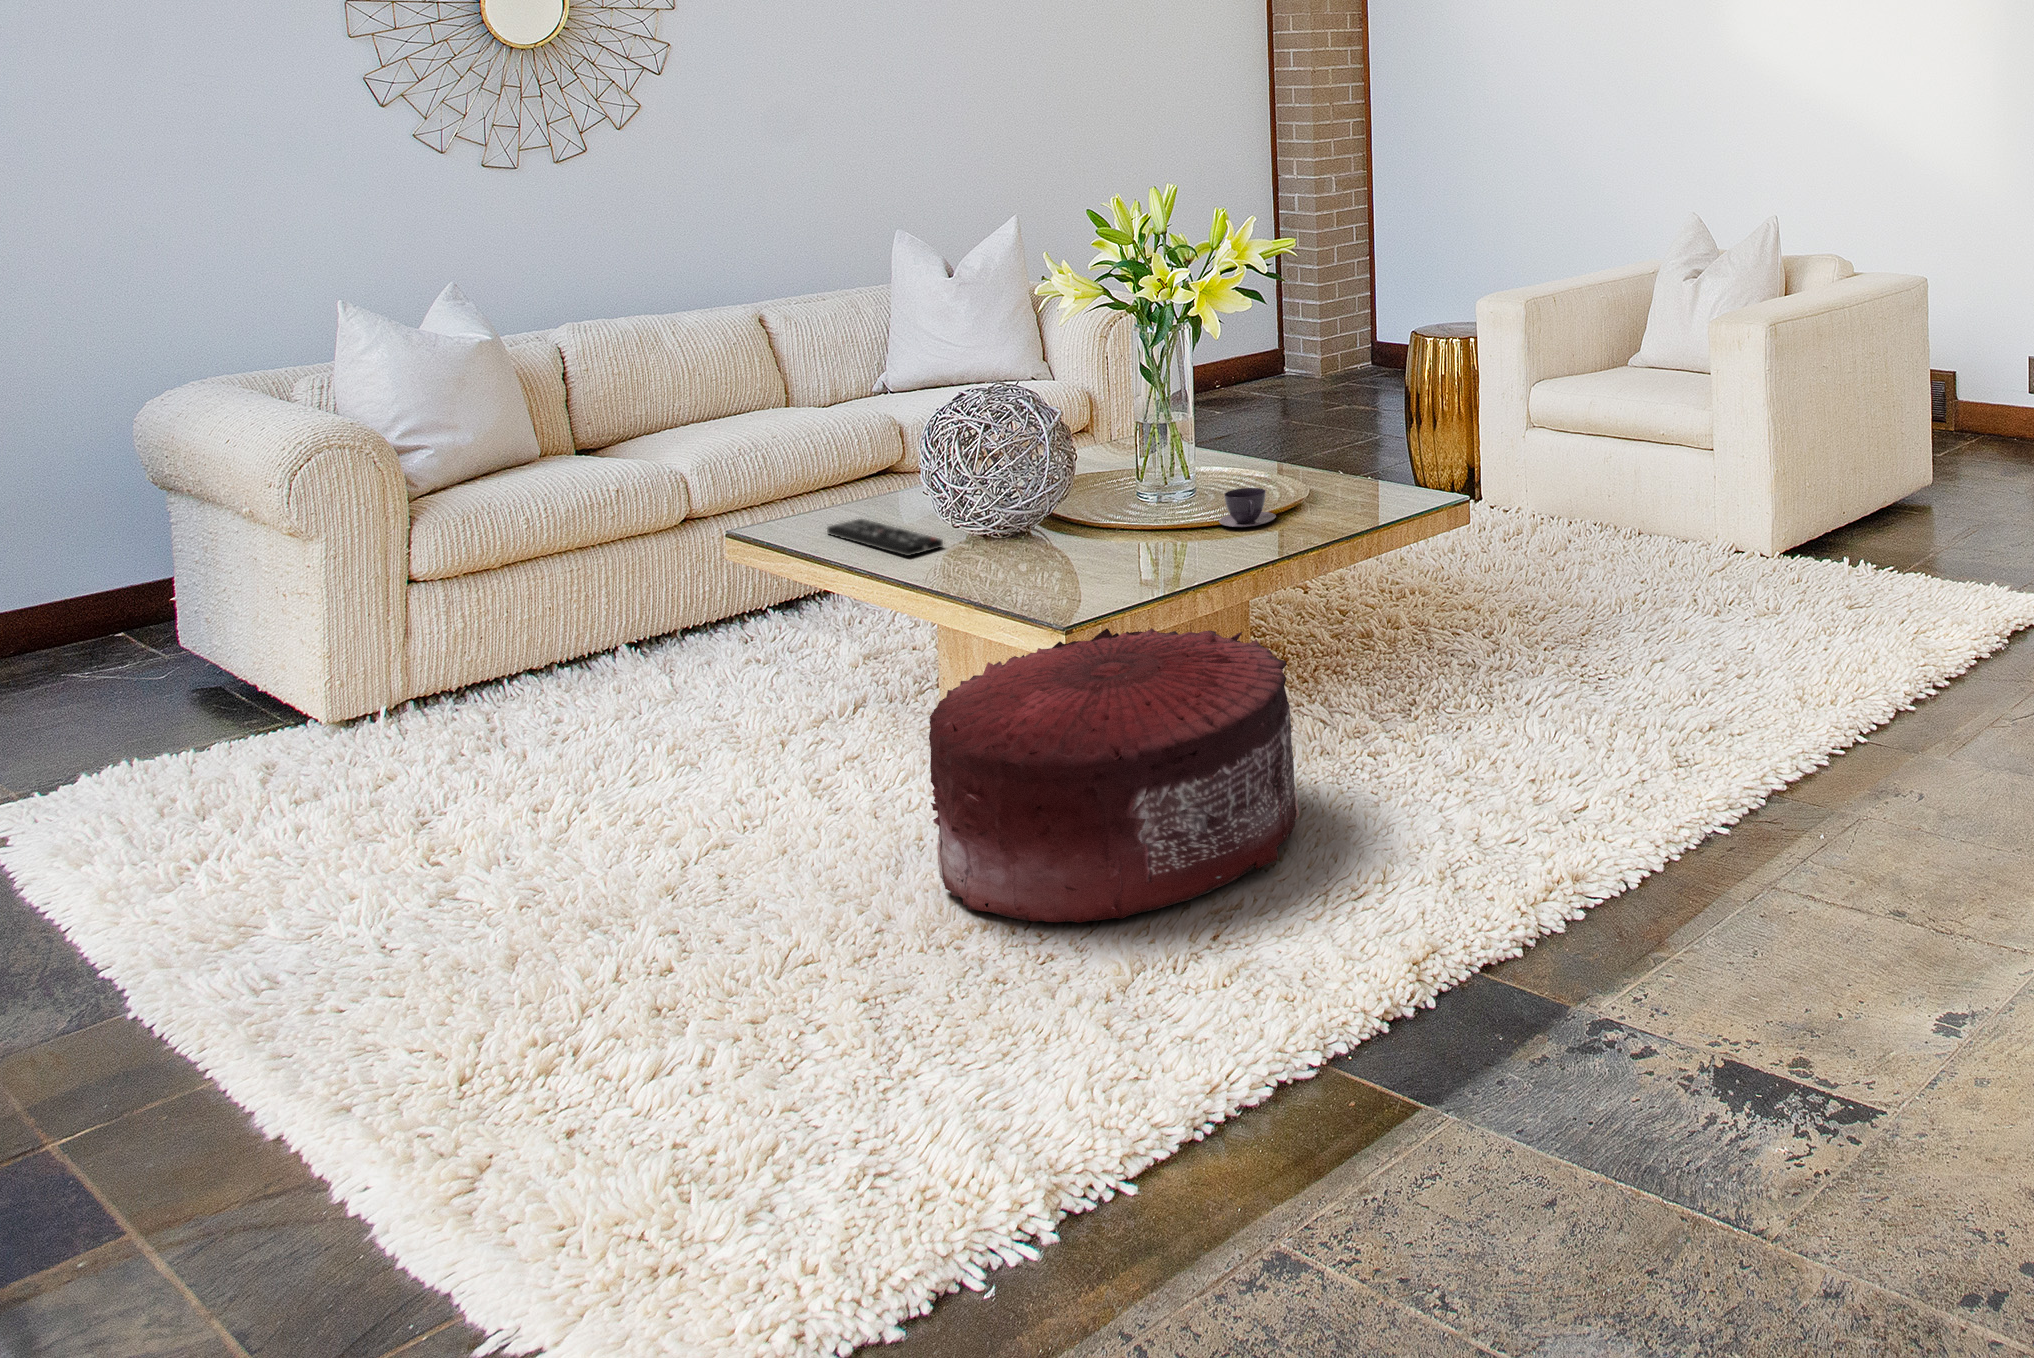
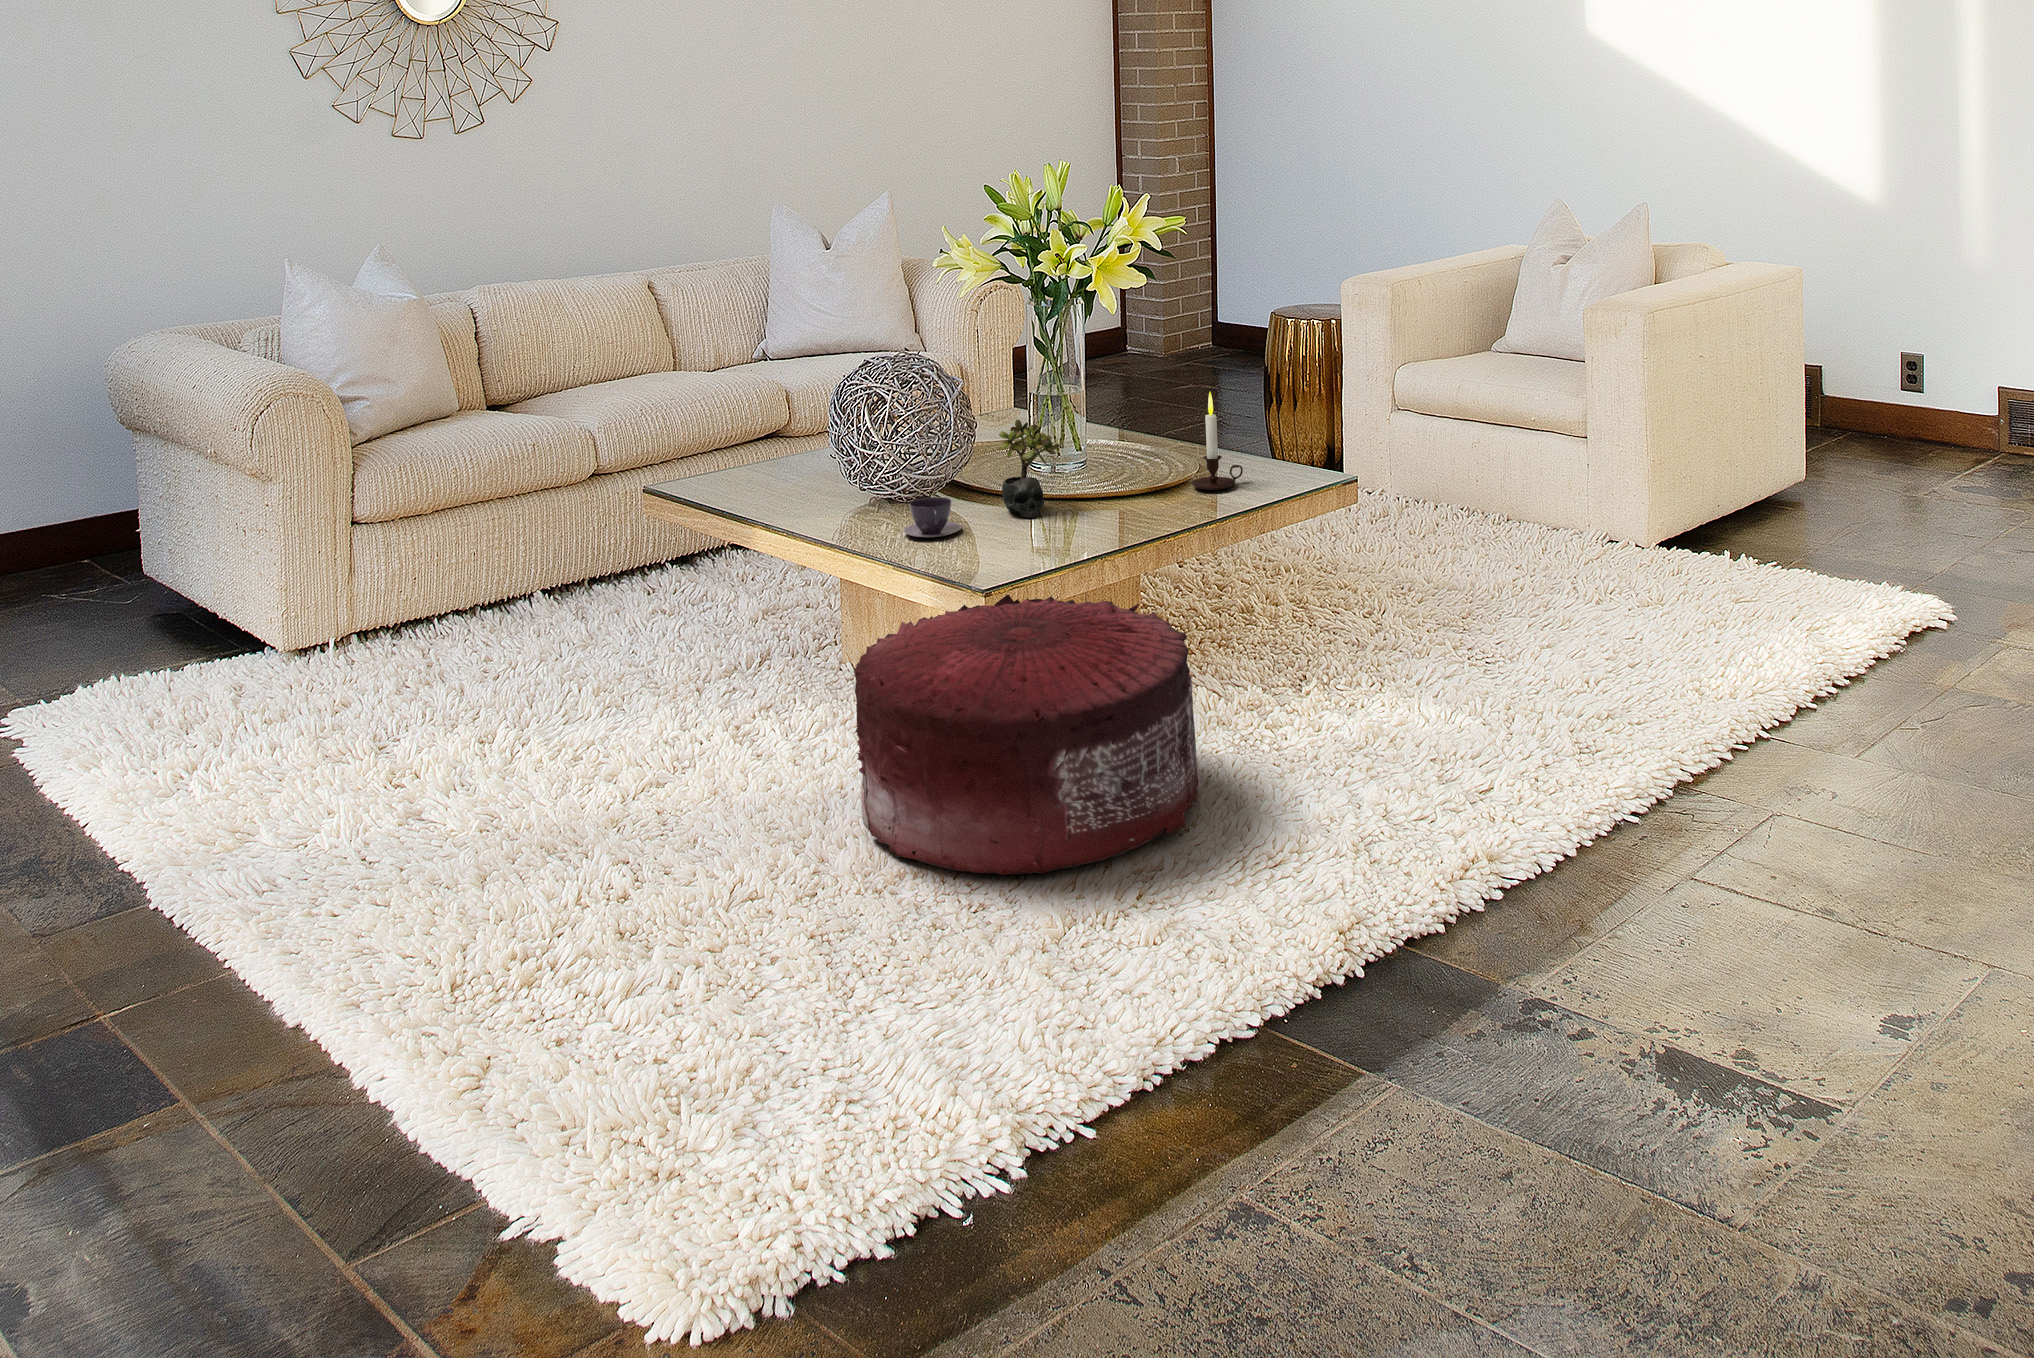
candle: none [1313,411,1367,511] -> present [1191,392,1243,490]
succulent plant: none [1107,446,1174,547] -> present [997,420,1060,518]
teacup: present [1219,488,1276,527] -> present [904,497,962,538]
remote control: present [827,519,943,556] -> none [730,481,841,518]

